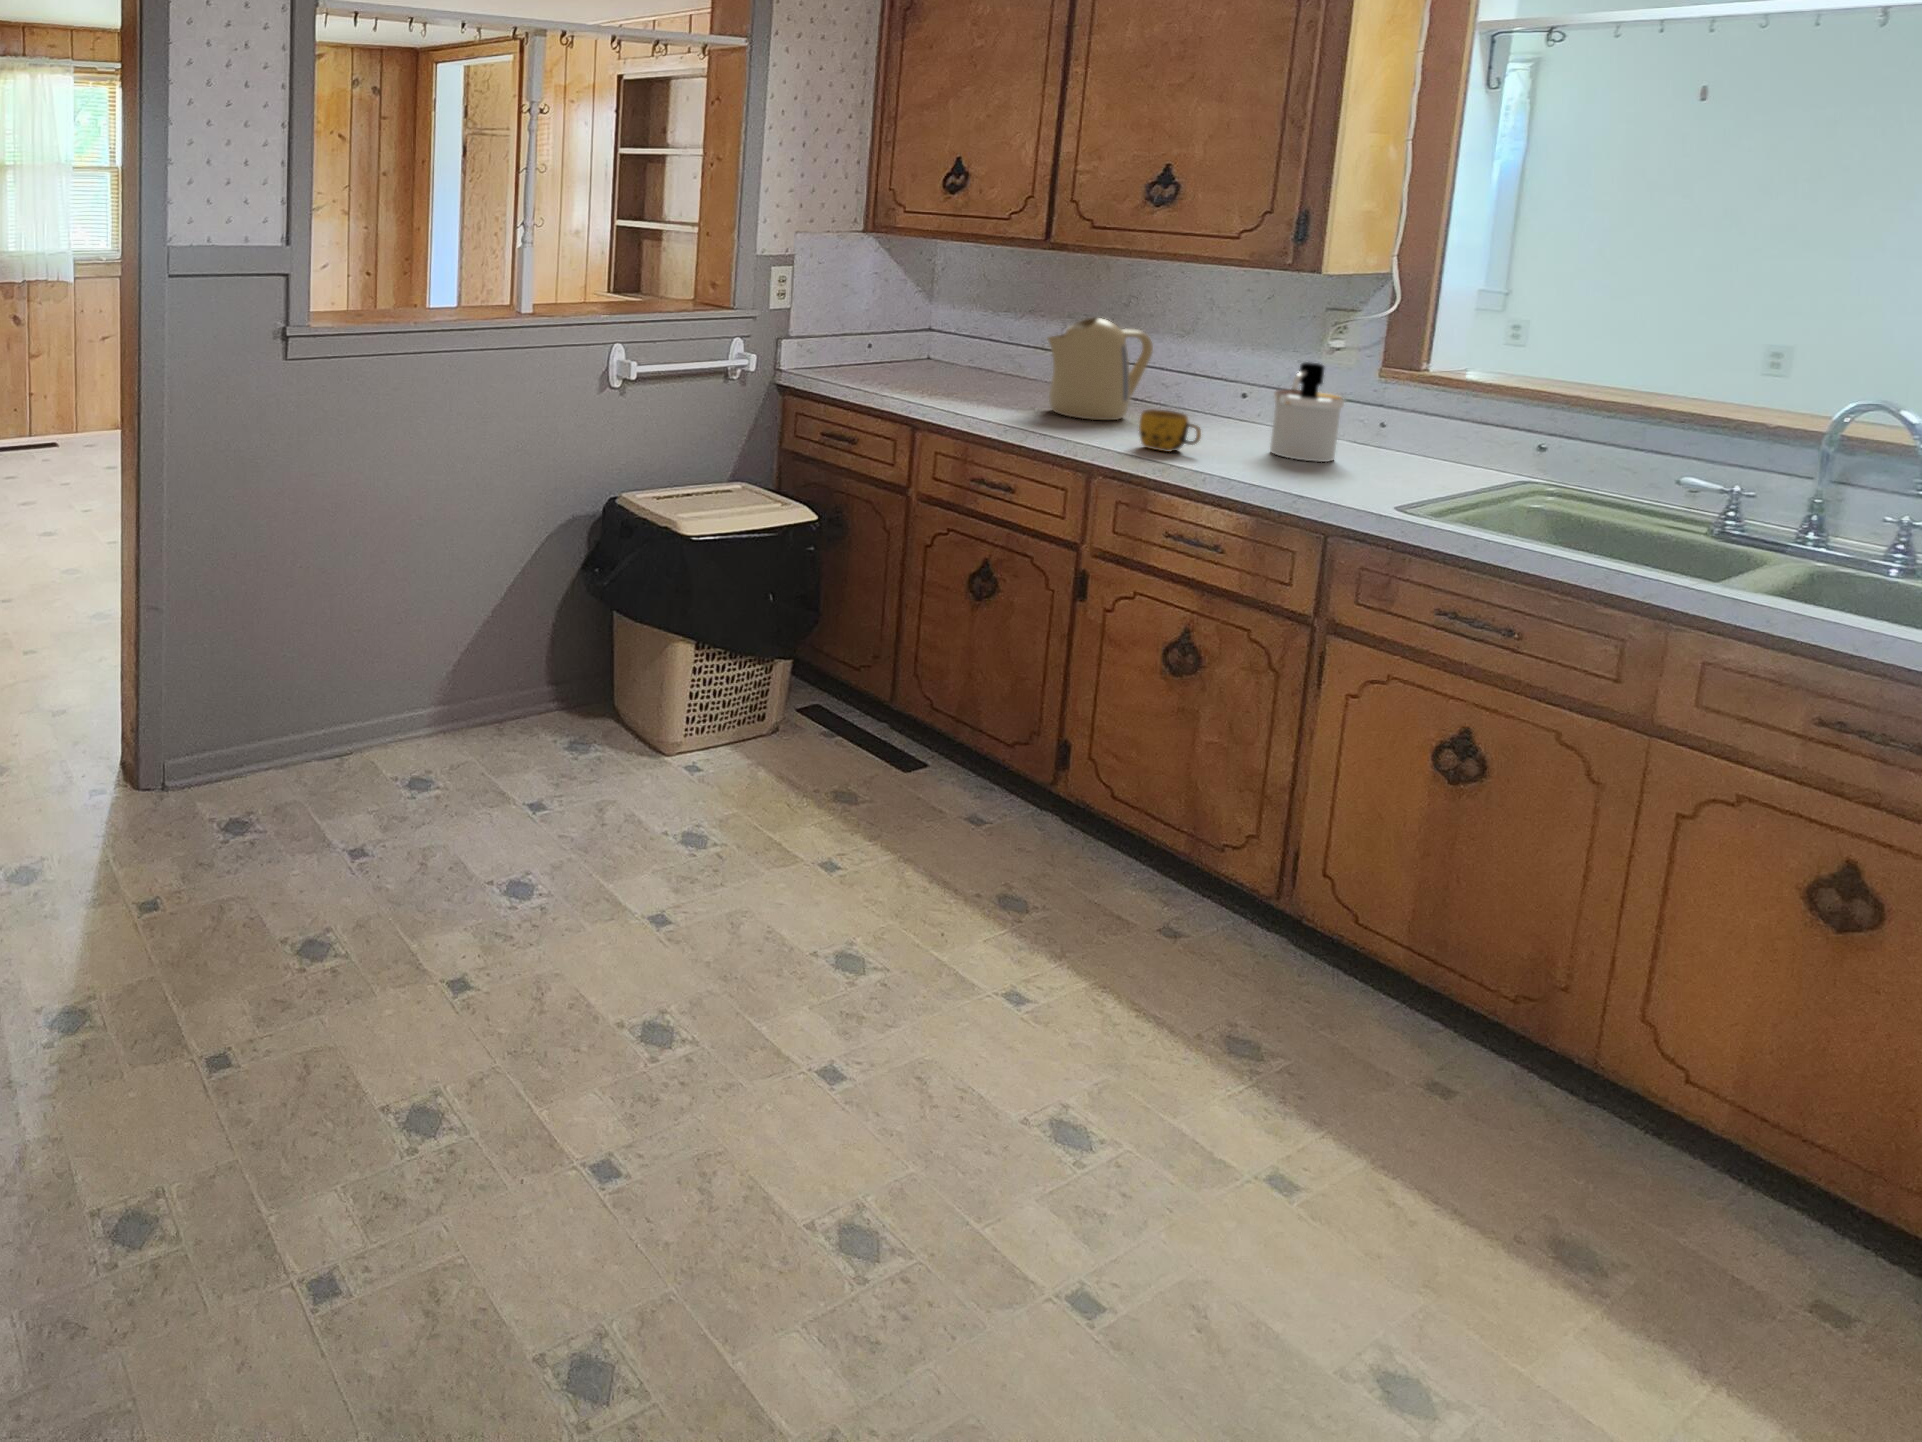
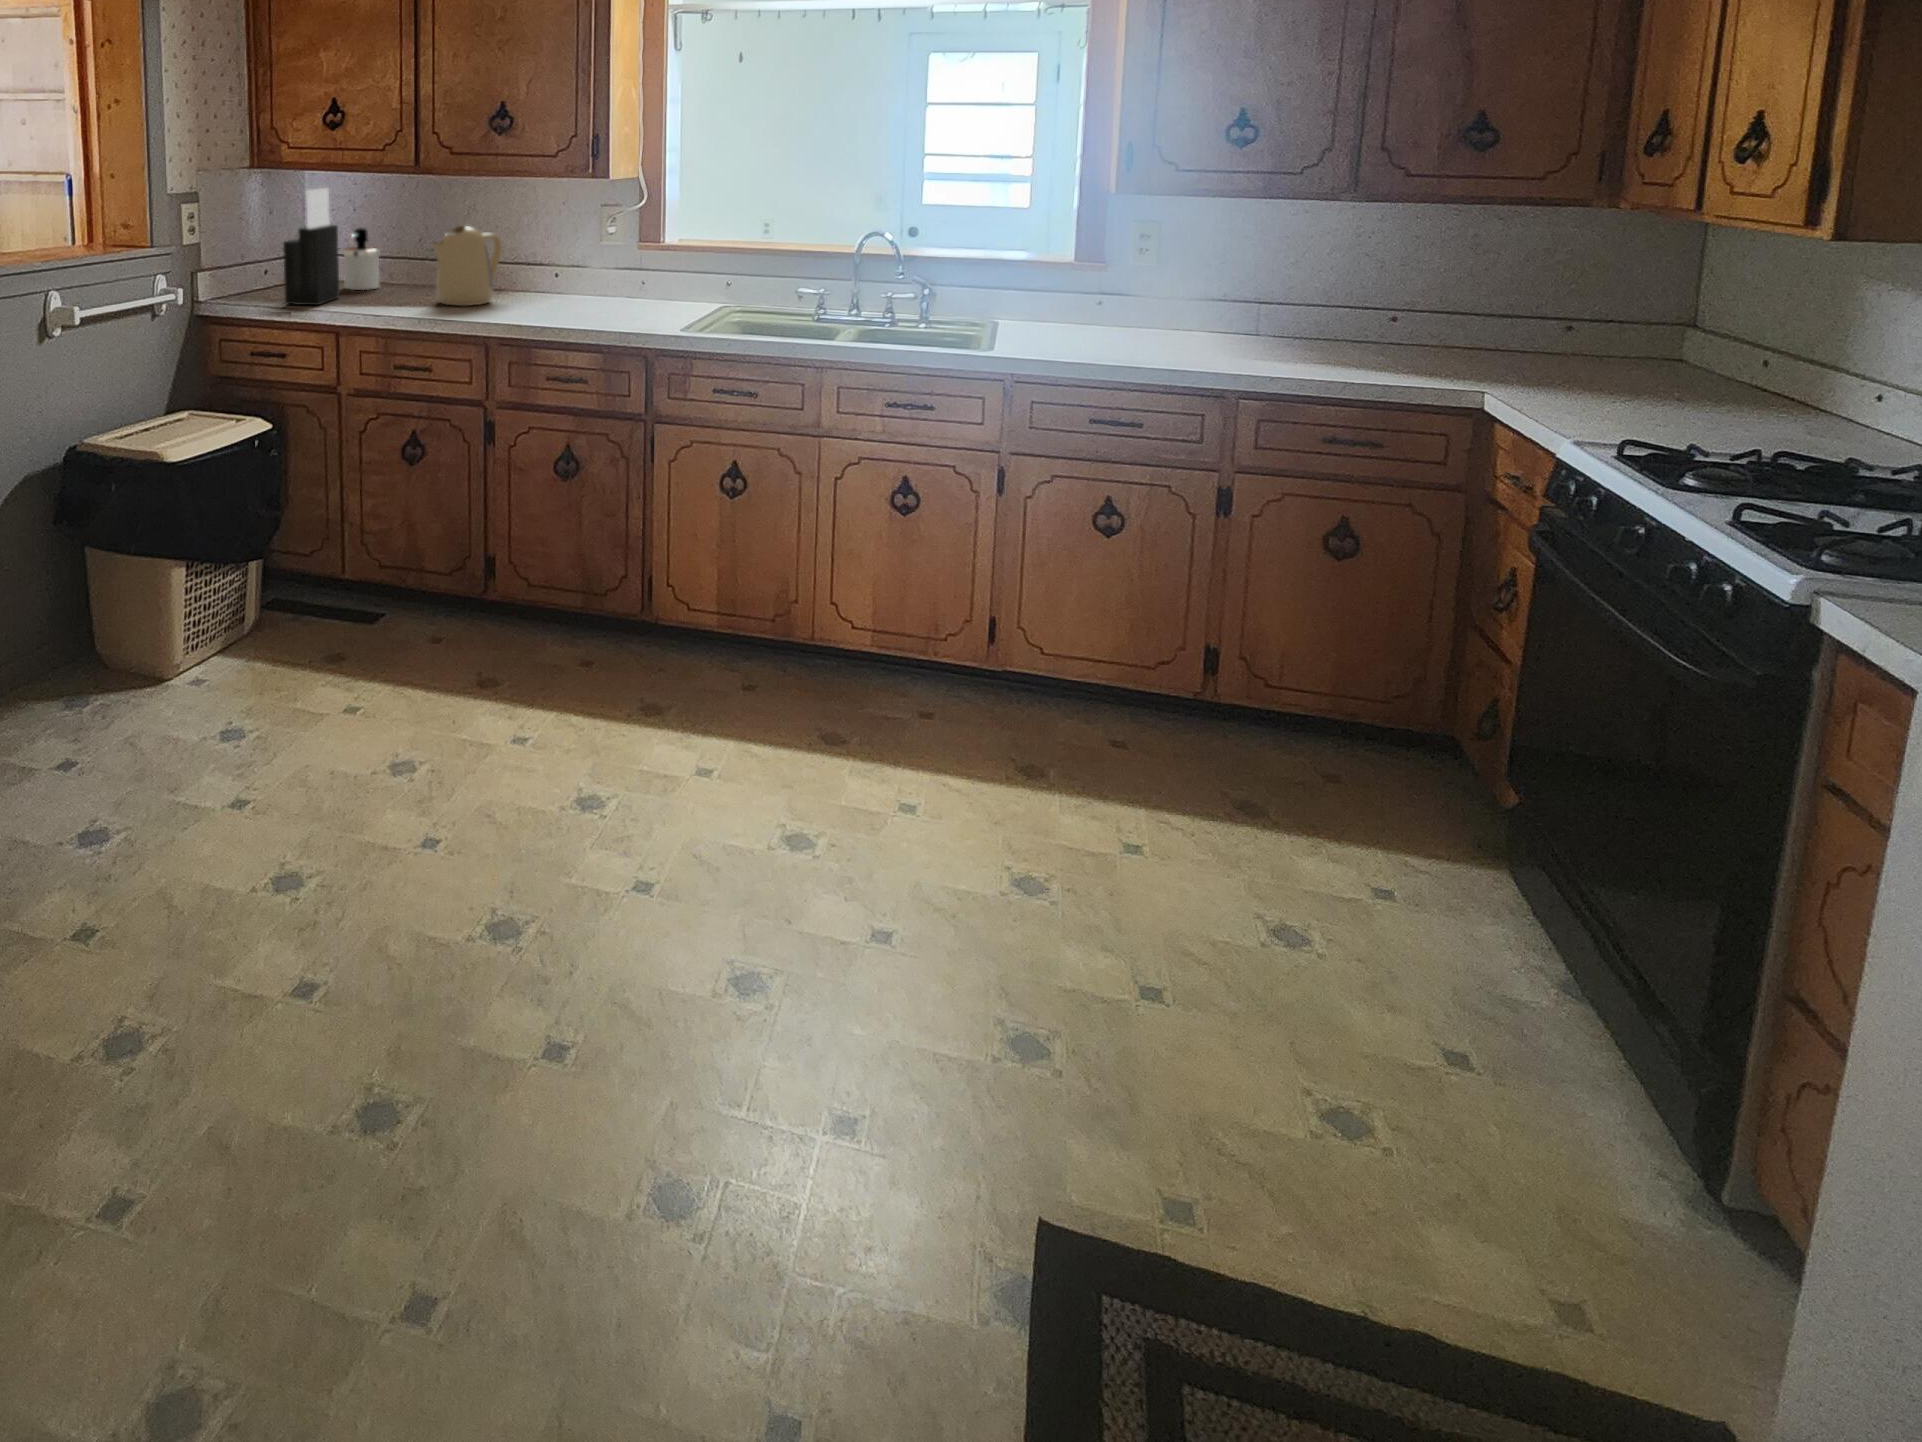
knife block: none [865,259,943,393] -> present [283,188,339,305]
soap dispenser: present [1270,362,1344,462] -> present [343,228,380,290]
mug: present [1139,409,1201,452] -> none [517,289,558,319]

